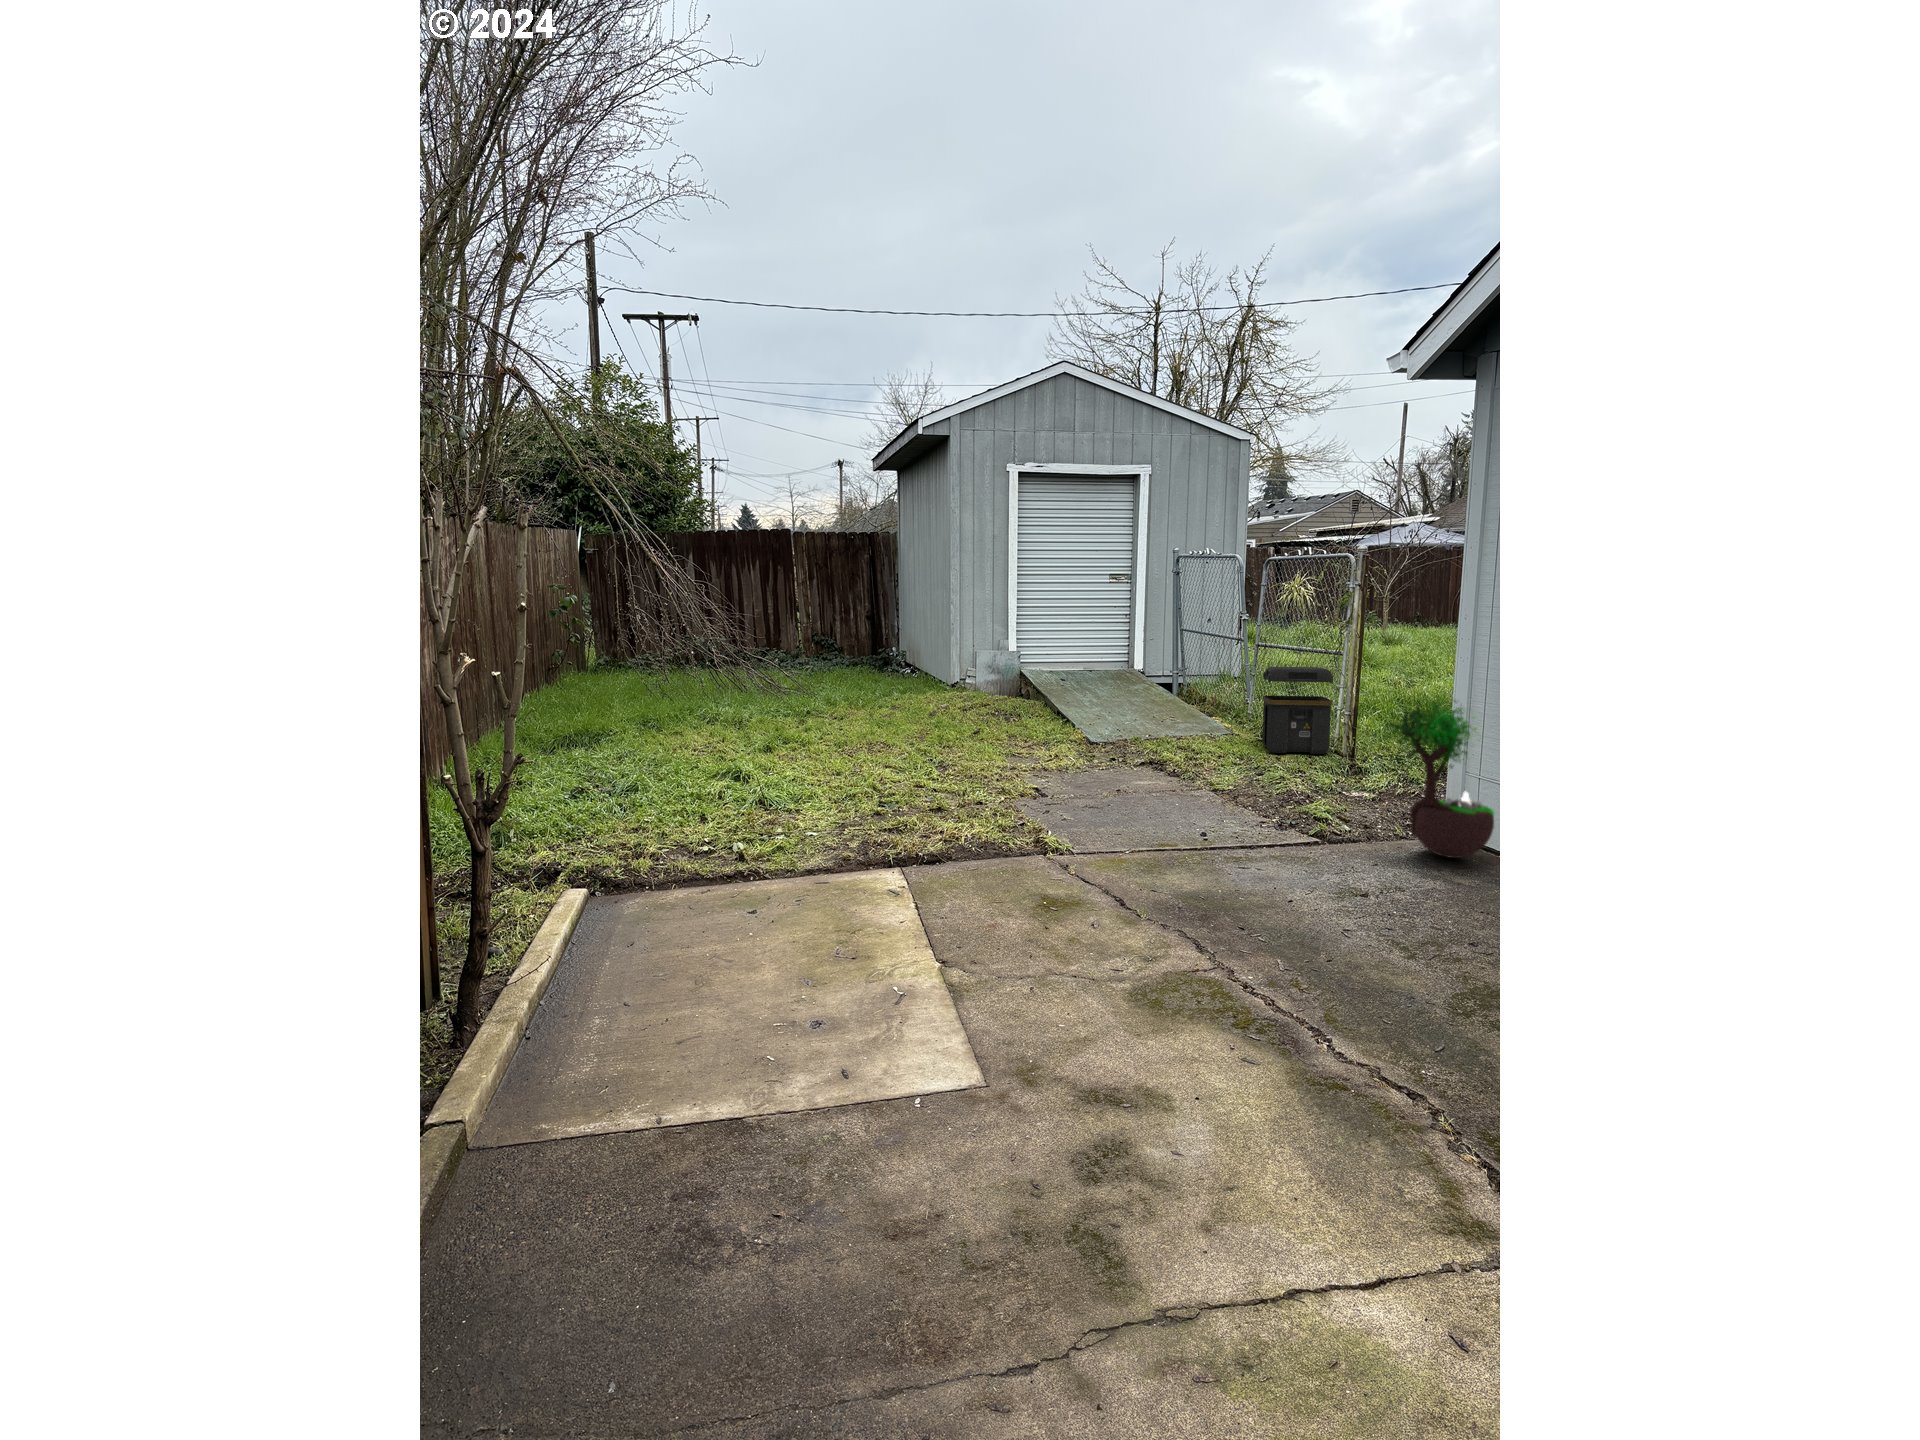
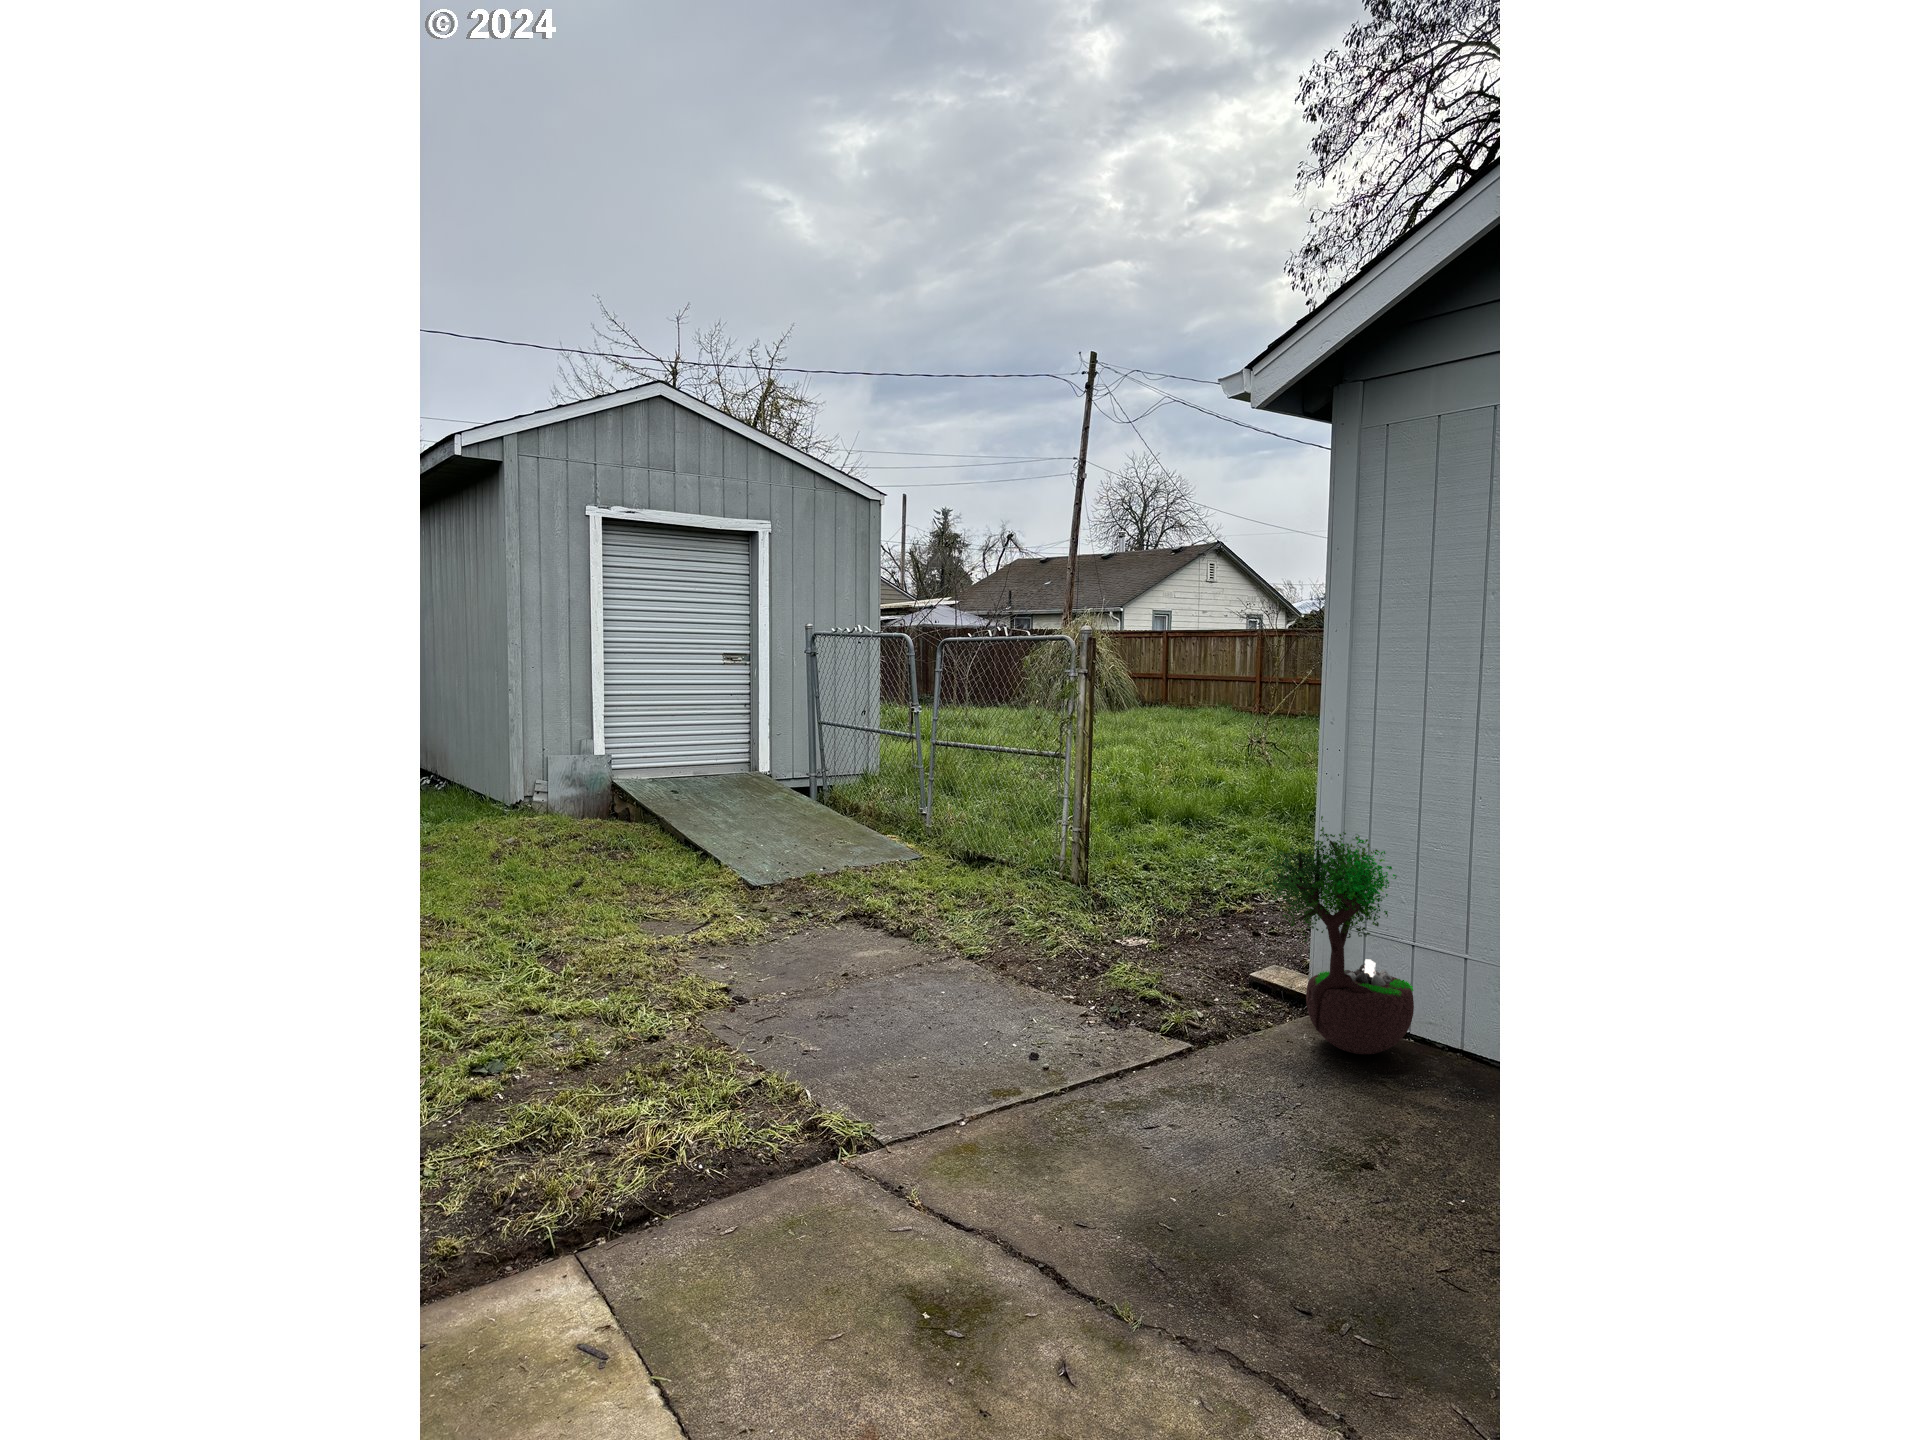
toolbox: present [1262,667,1333,754] -> none [973,772,1063,887]

